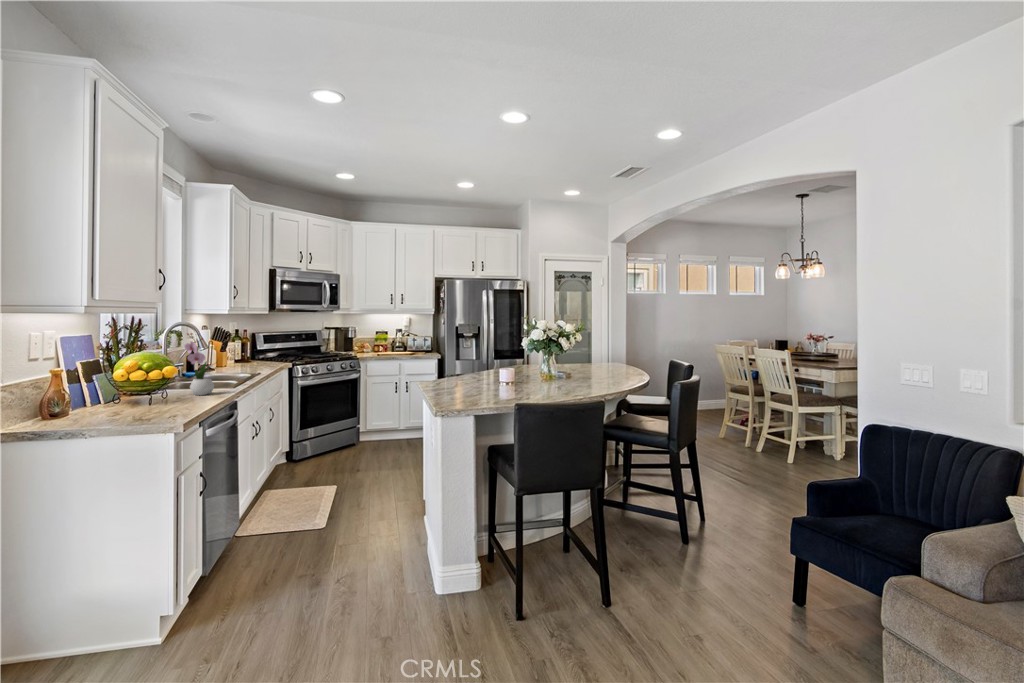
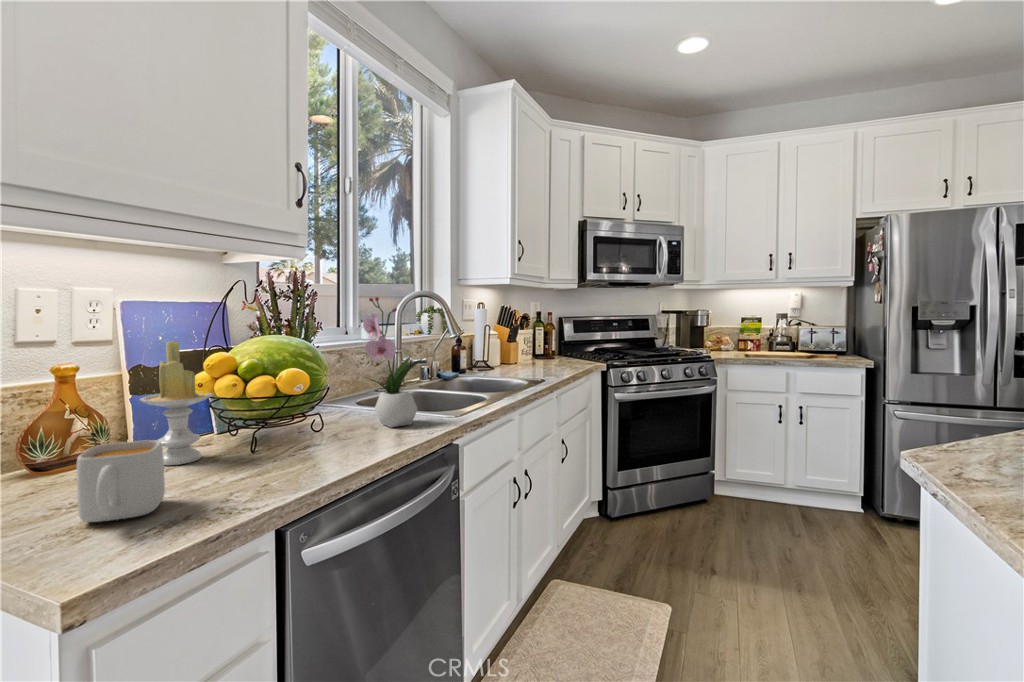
candle: none [98,357,133,412] -> present [140,341,212,465]
mug: none [127,394,159,420] -> present [77,440,165,522]

